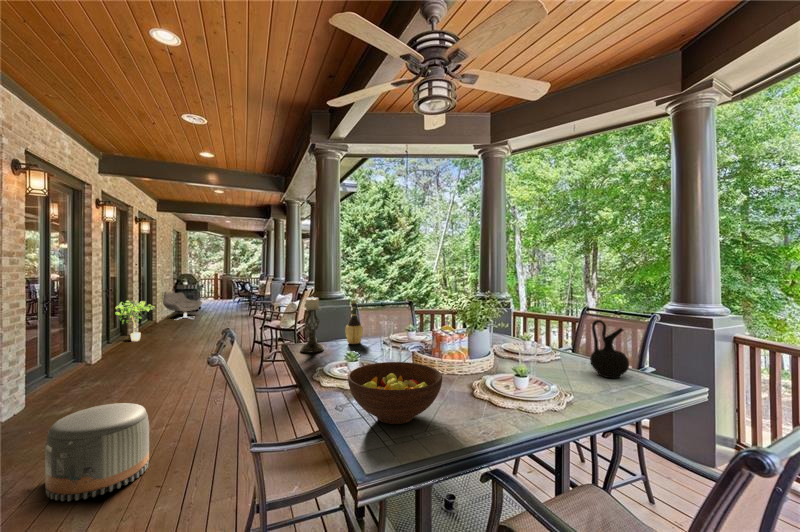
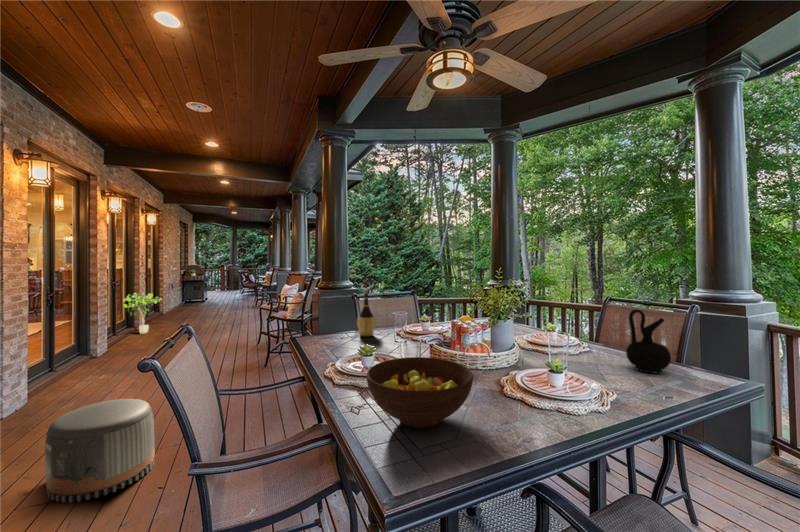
lounge chair: present [163,293,202,319] -> none [171,285,210,312]
candle holder: present [300,296,324,352] -> none [310,286,335,346]

